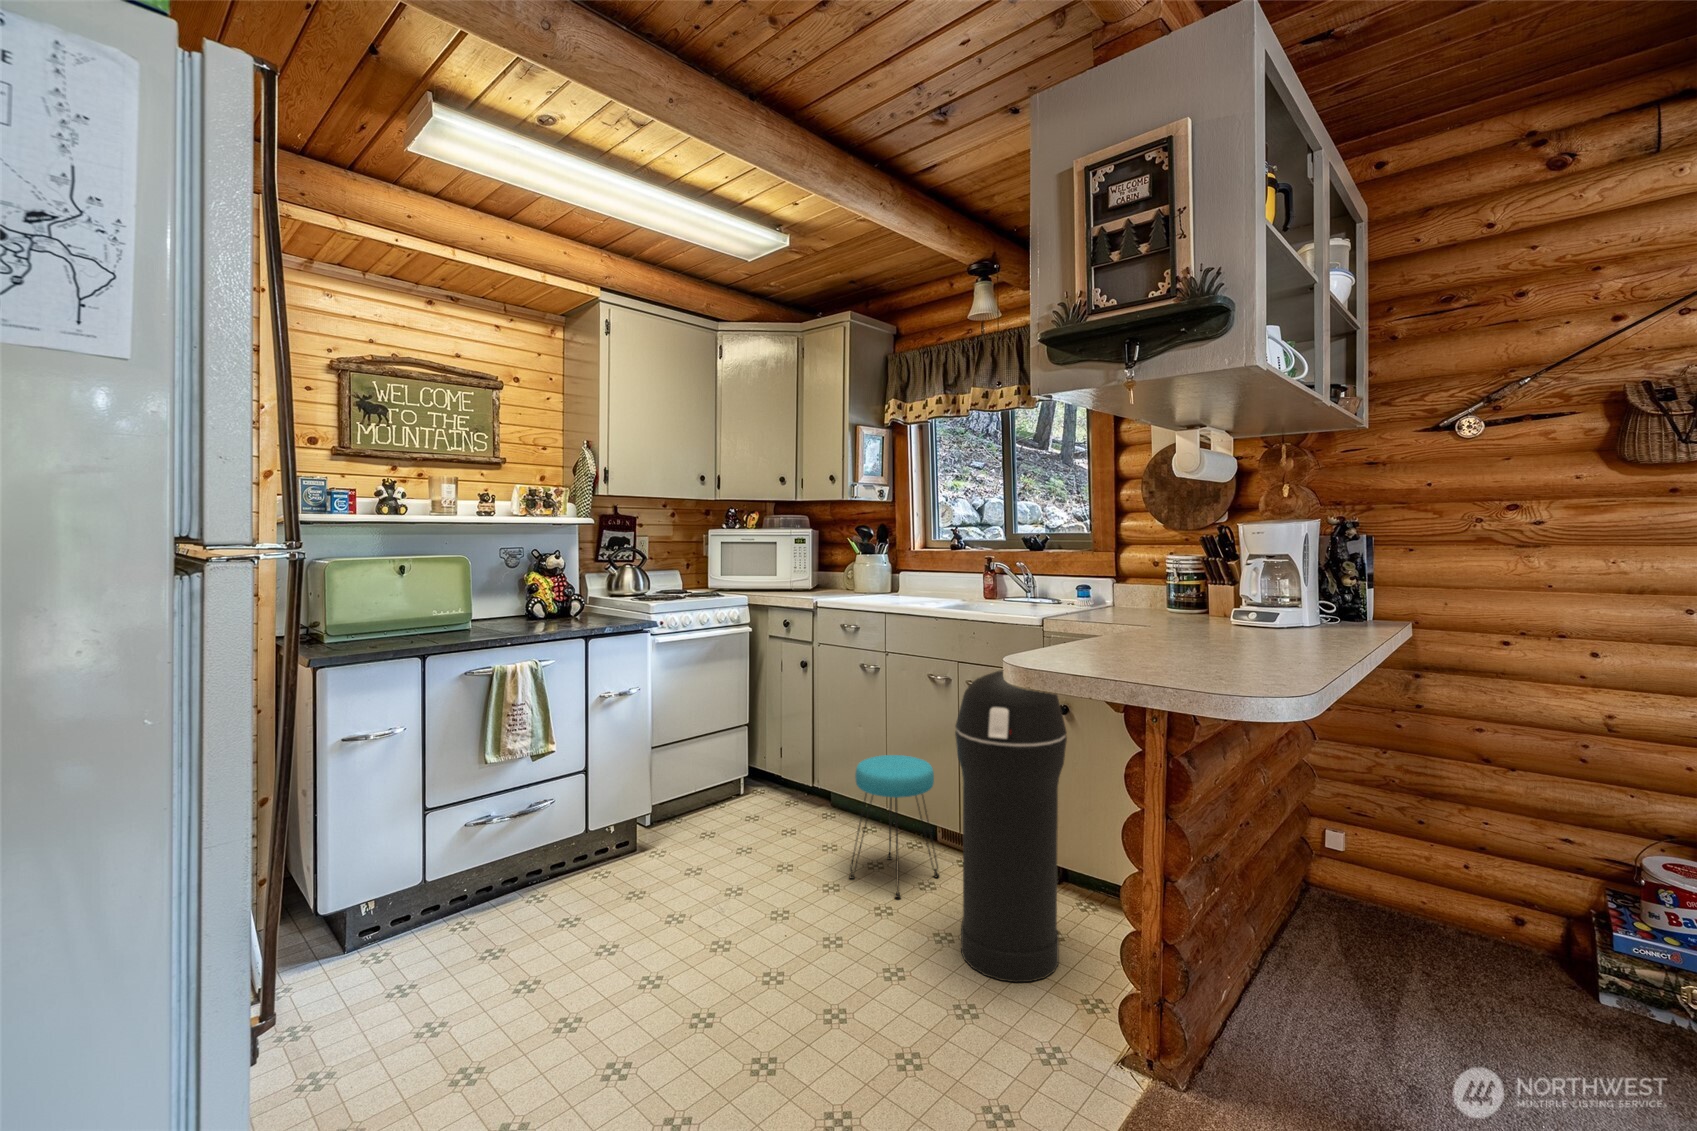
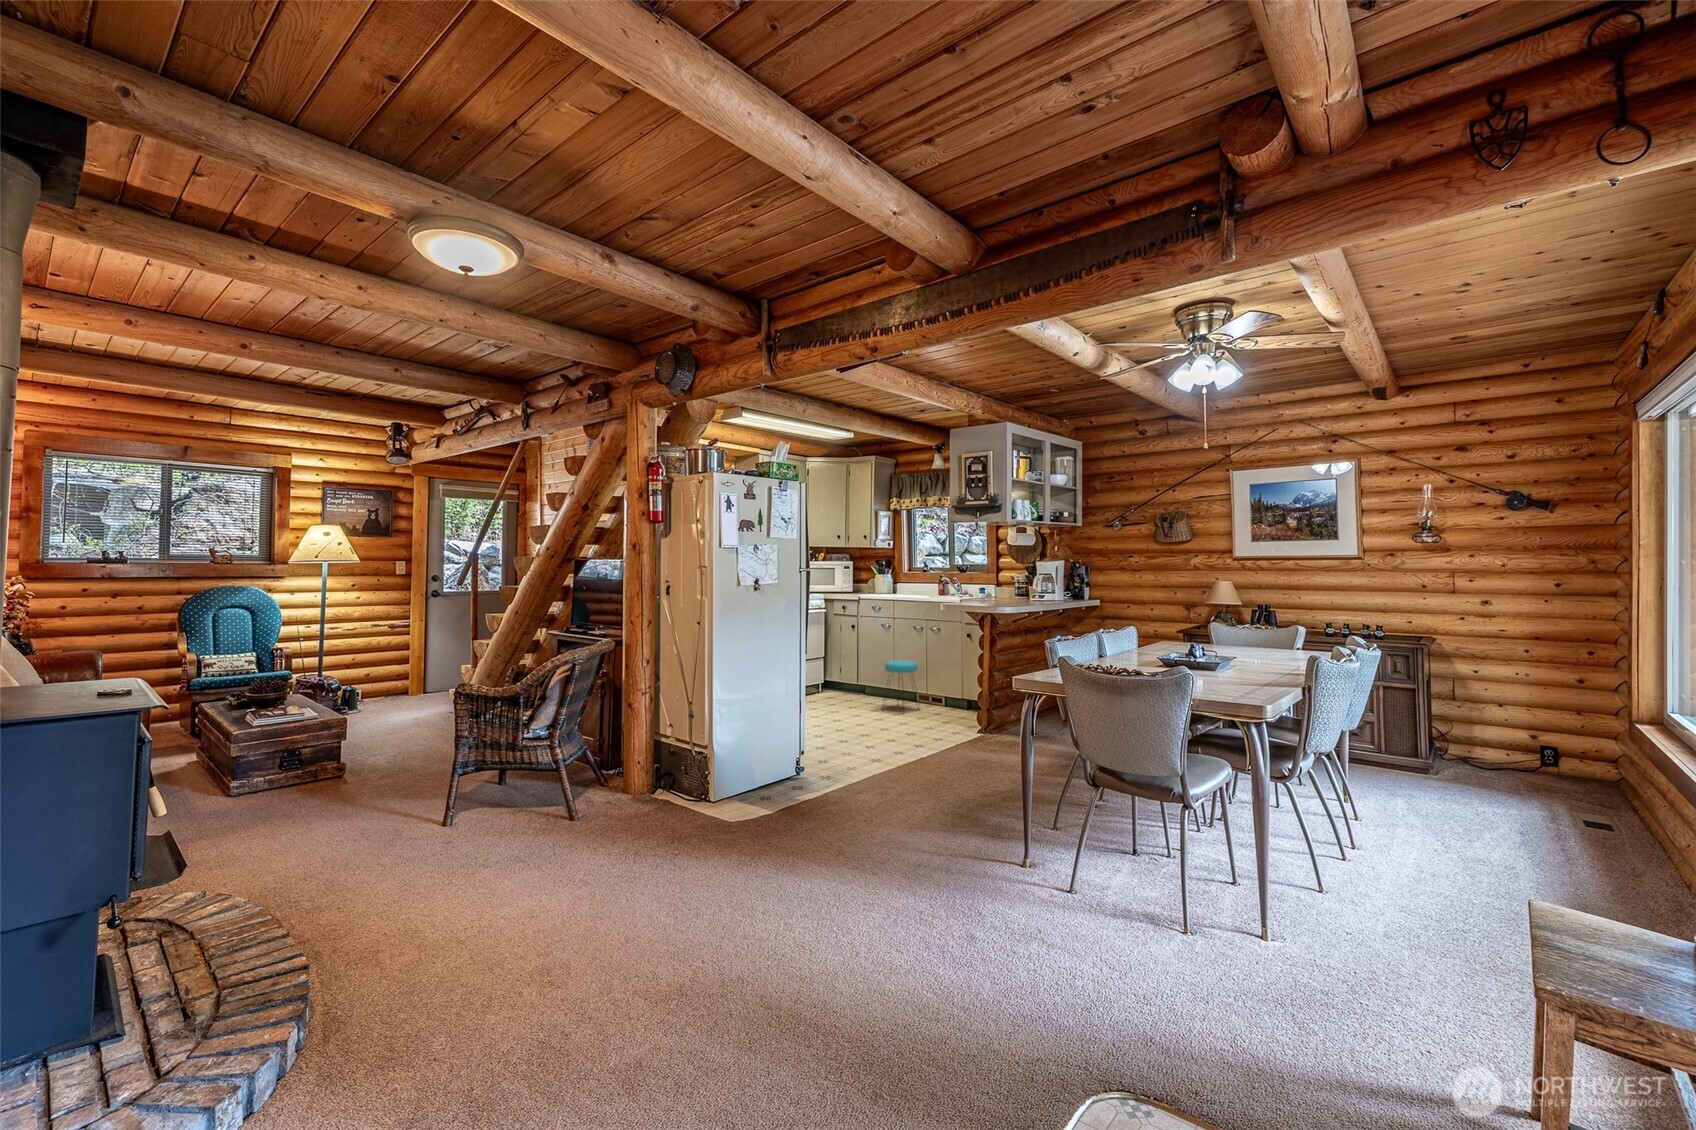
trash can: present [955,670,1067,982] -> none [926,616,967,726]

